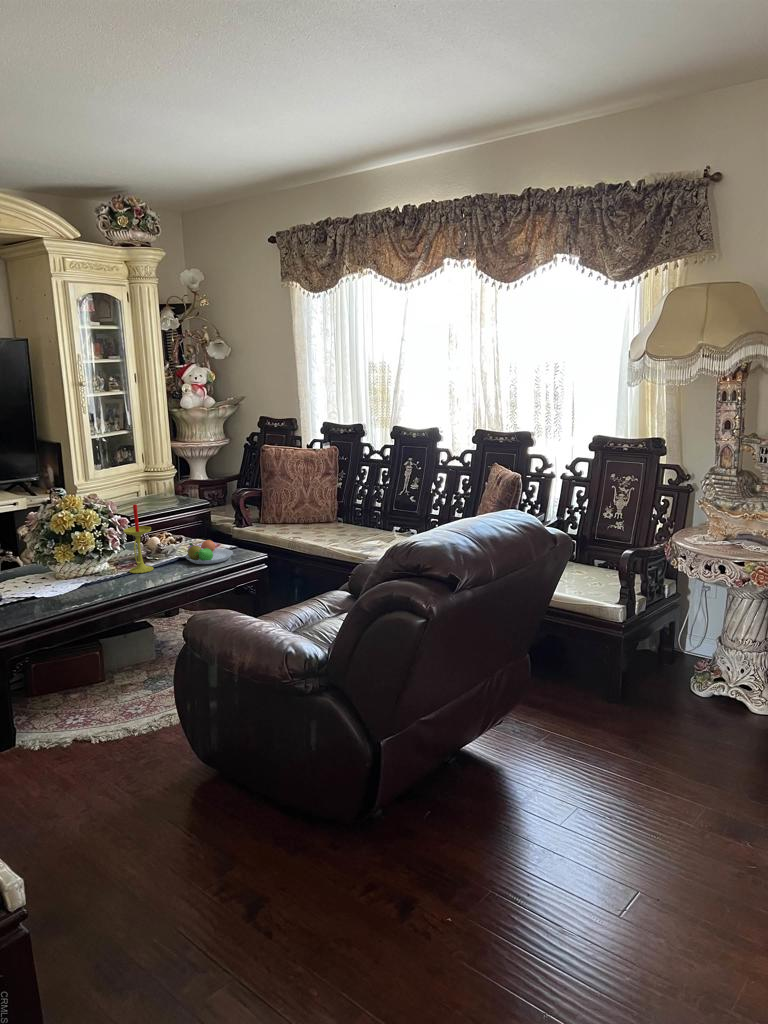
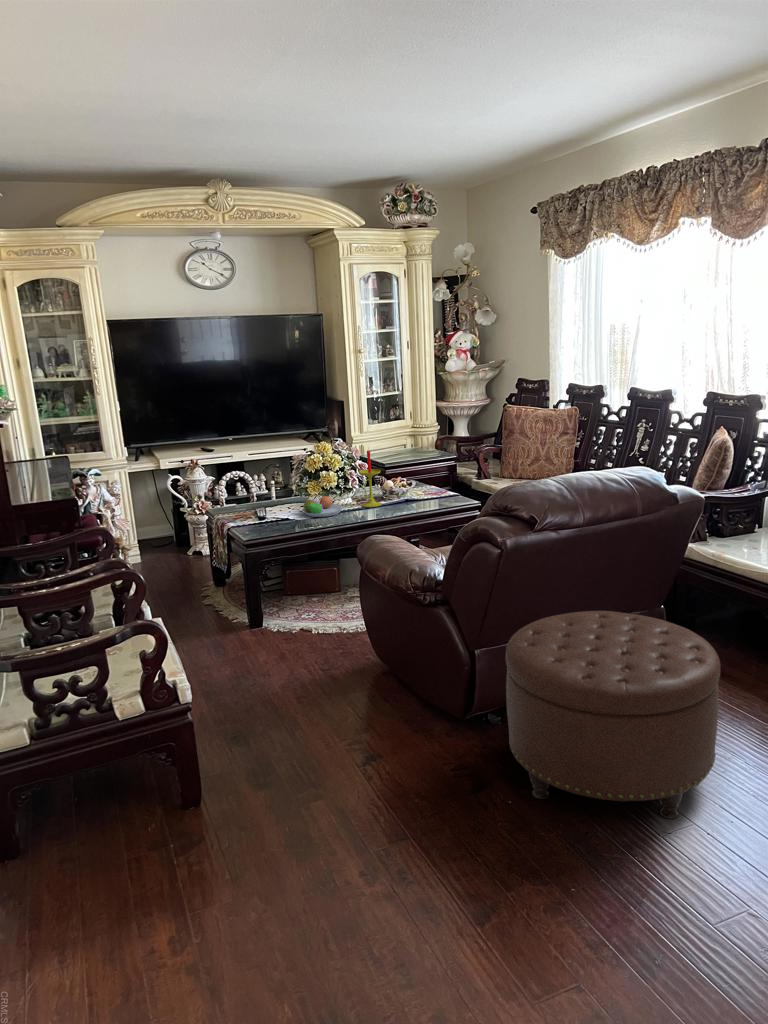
fruit bowl: present [185,539,233,564] -> present [302,496,343,517]
ottoman: none [427,676,669,925] -> present [506,611,720,819]

